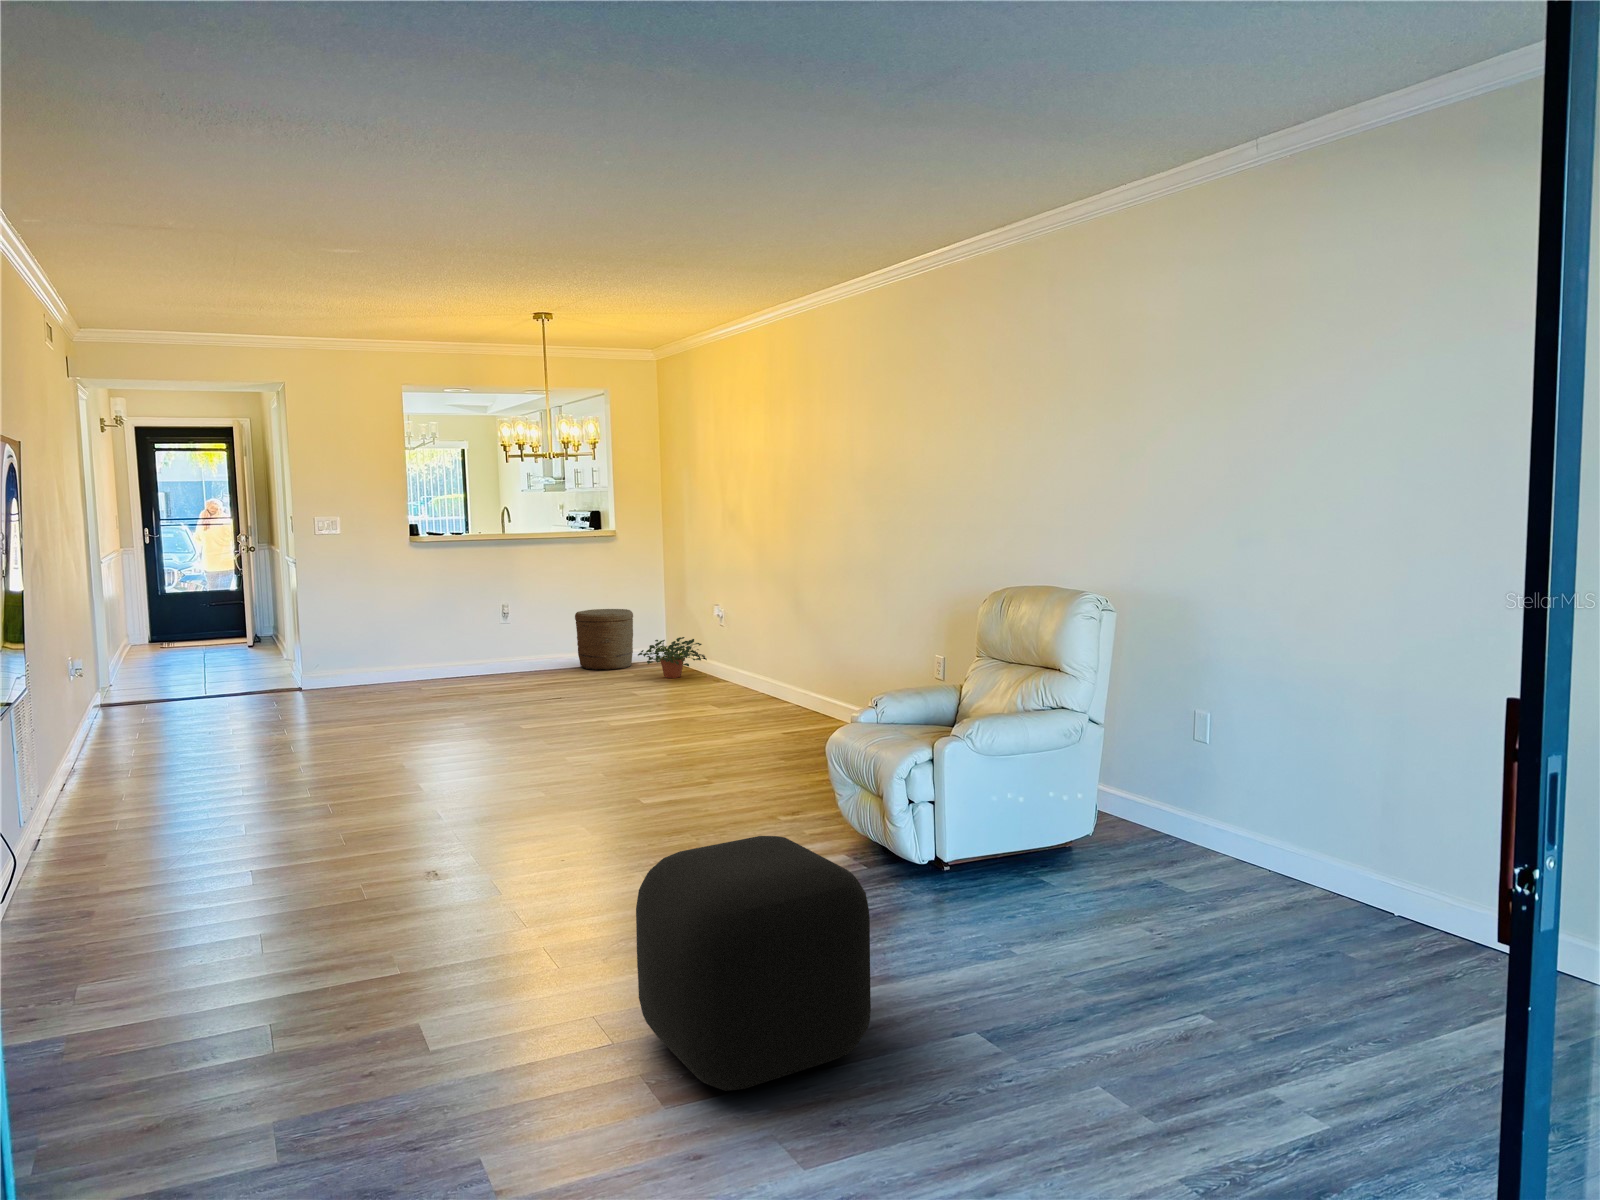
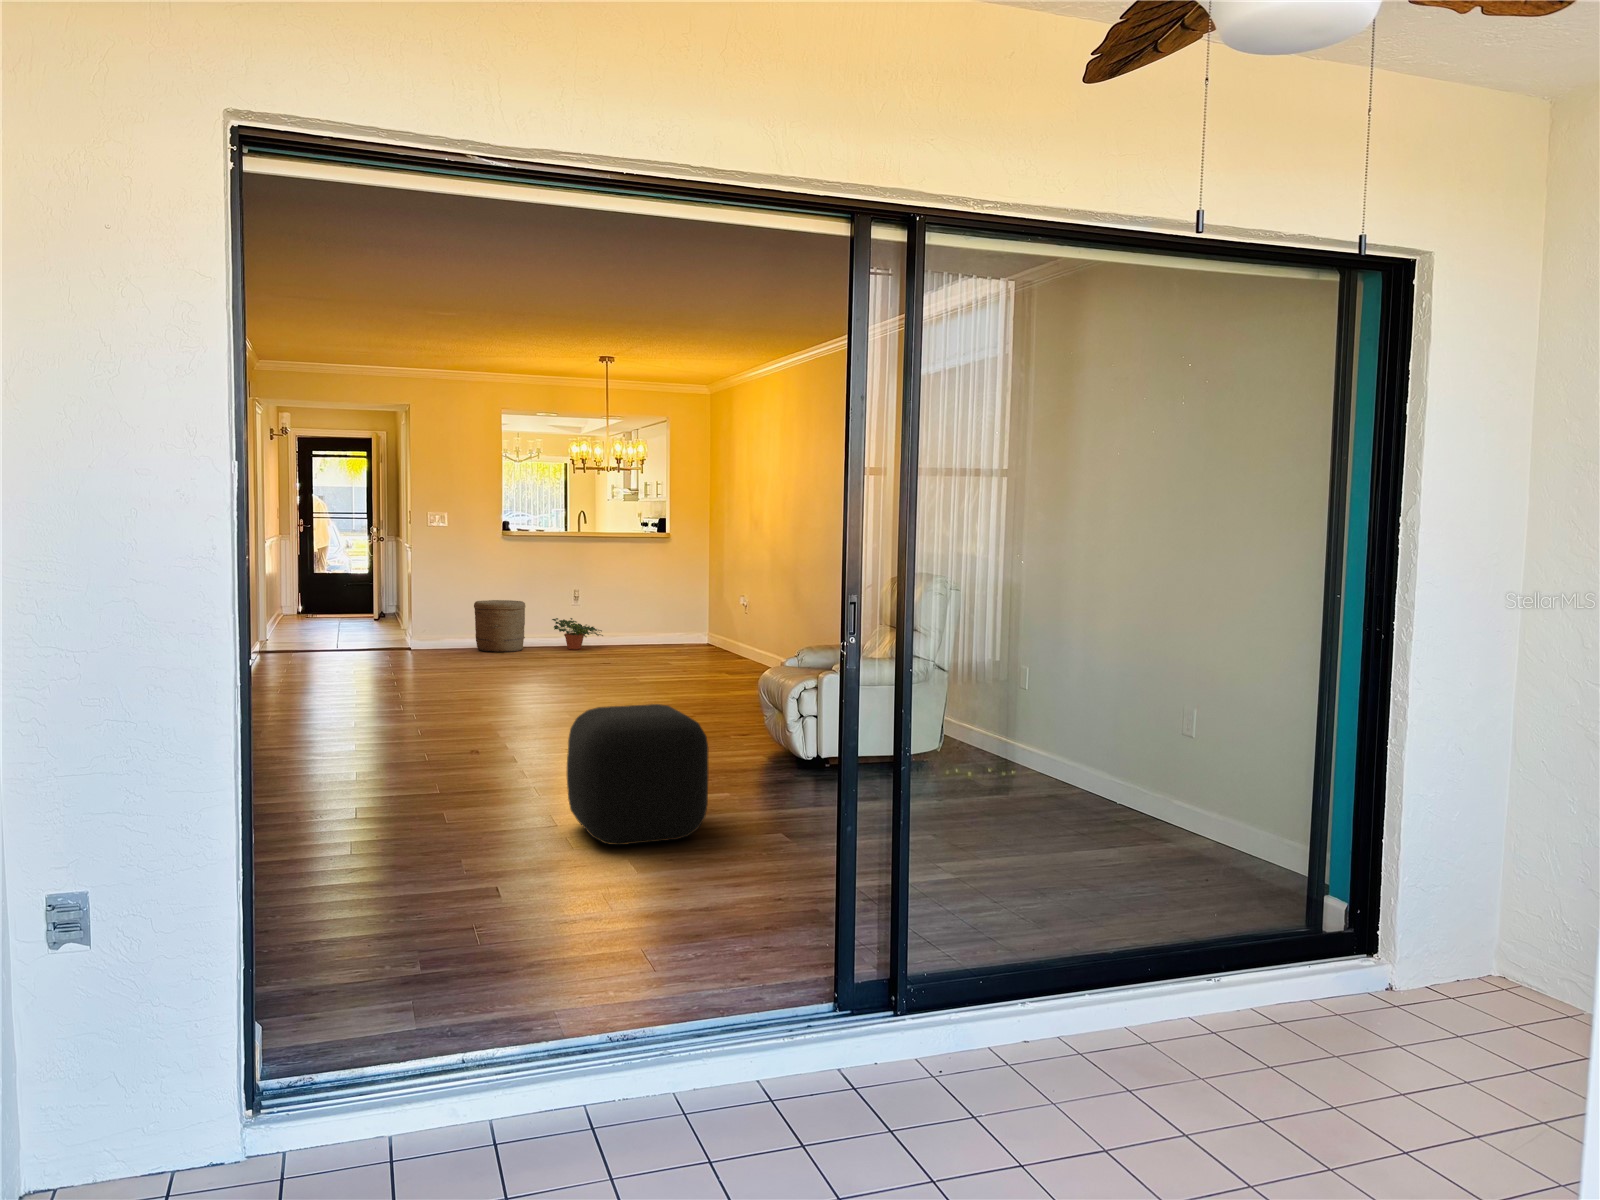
woven basket: present [575,609,633,670] -> present [474,600,525,652]
potted plant: present [638,637,707,678] -> present [552,618,603,649]

